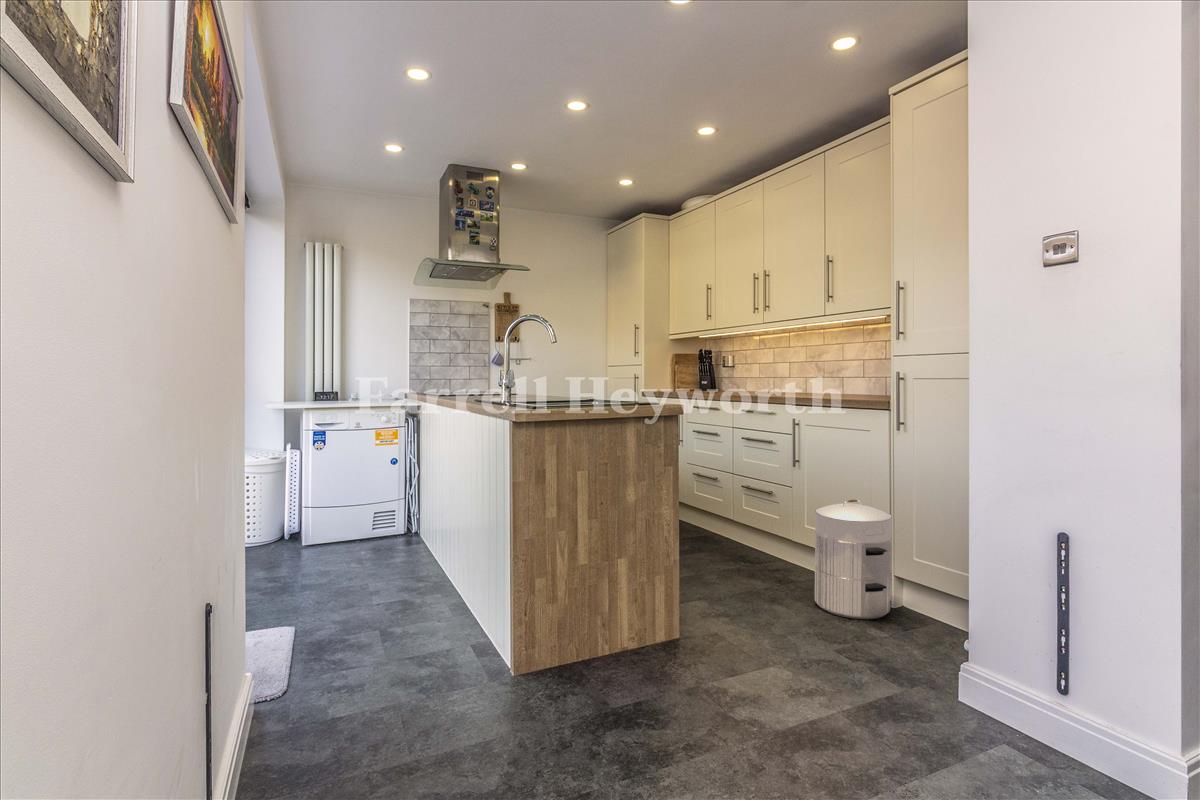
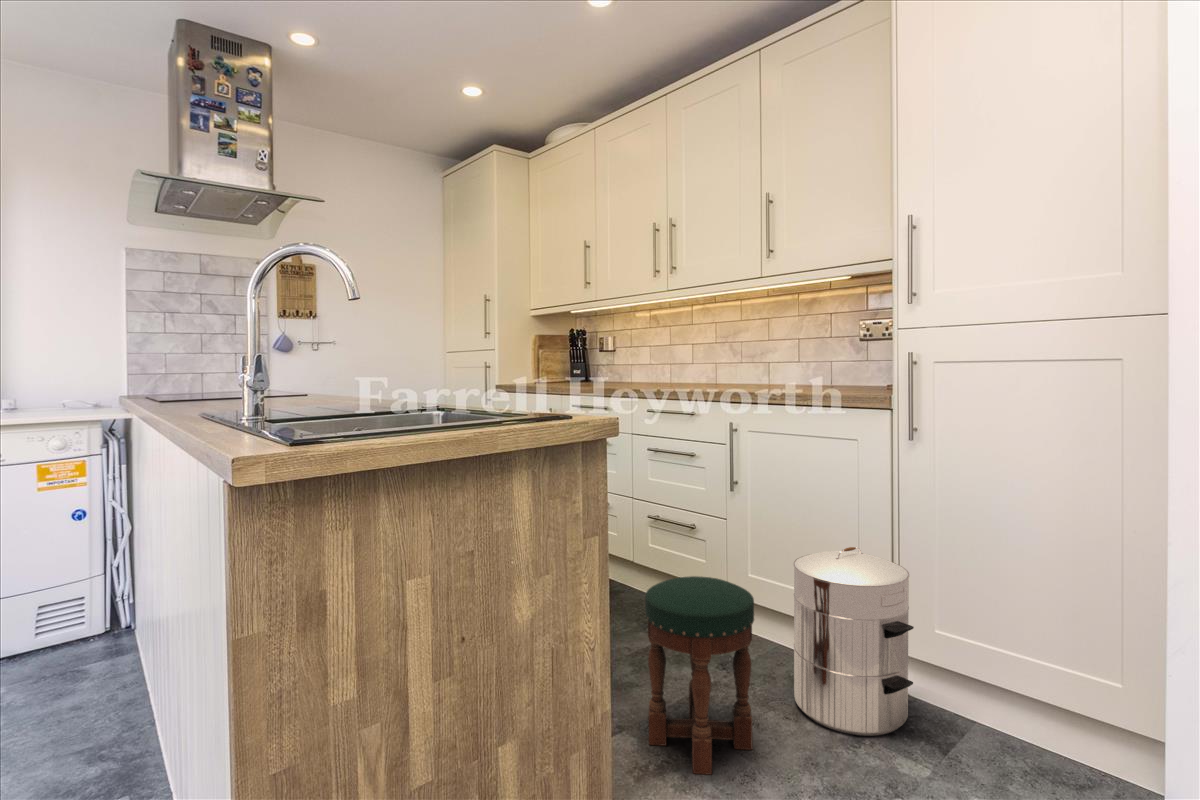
stool: none [710,510,777,621] -> present [645,576,754,775]

